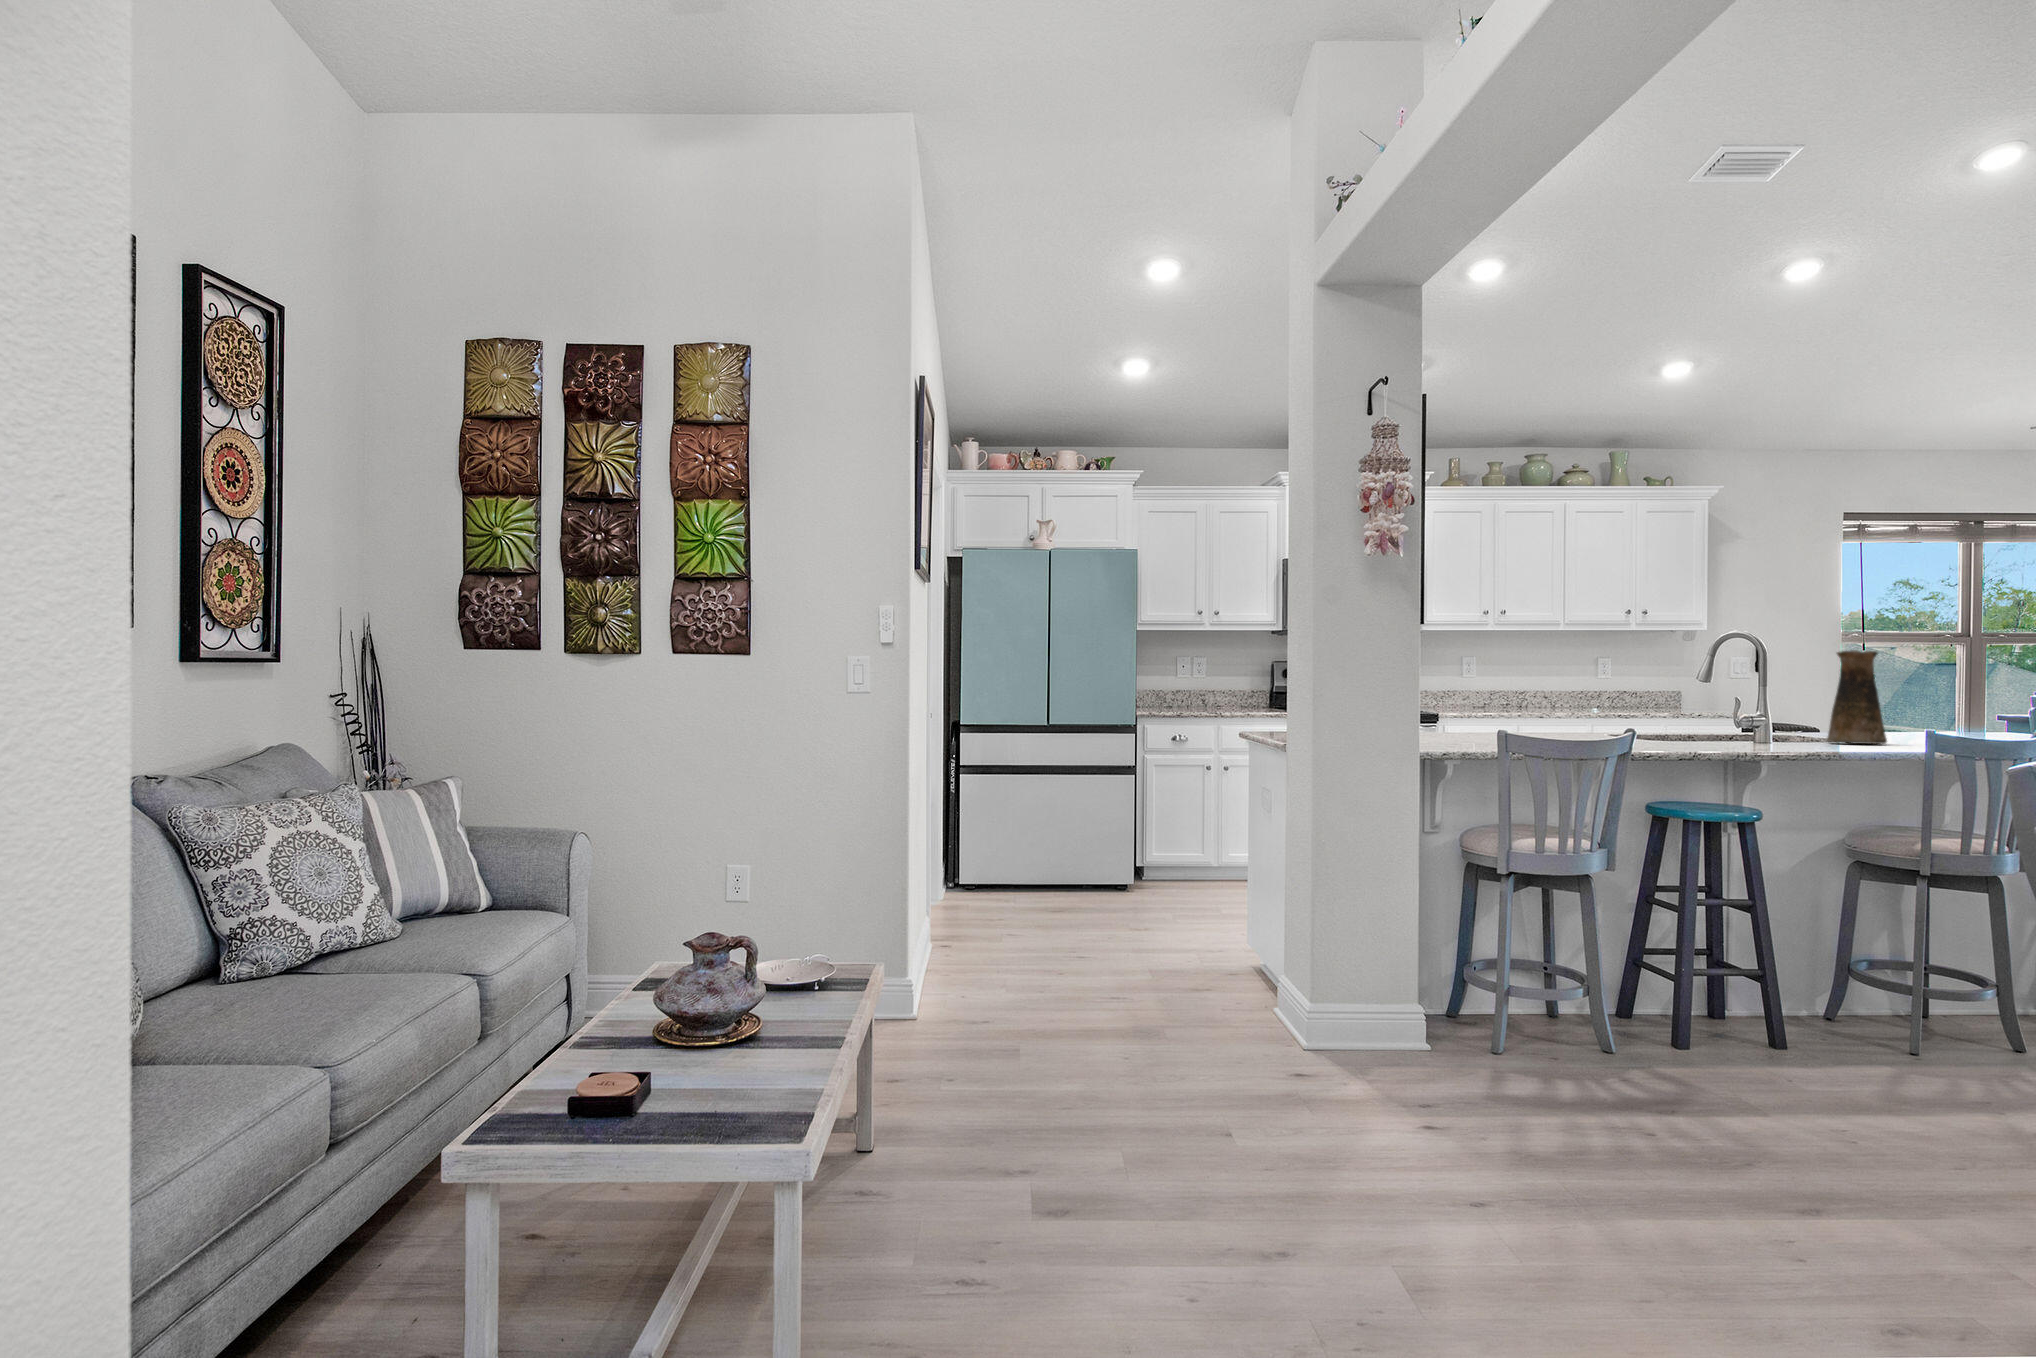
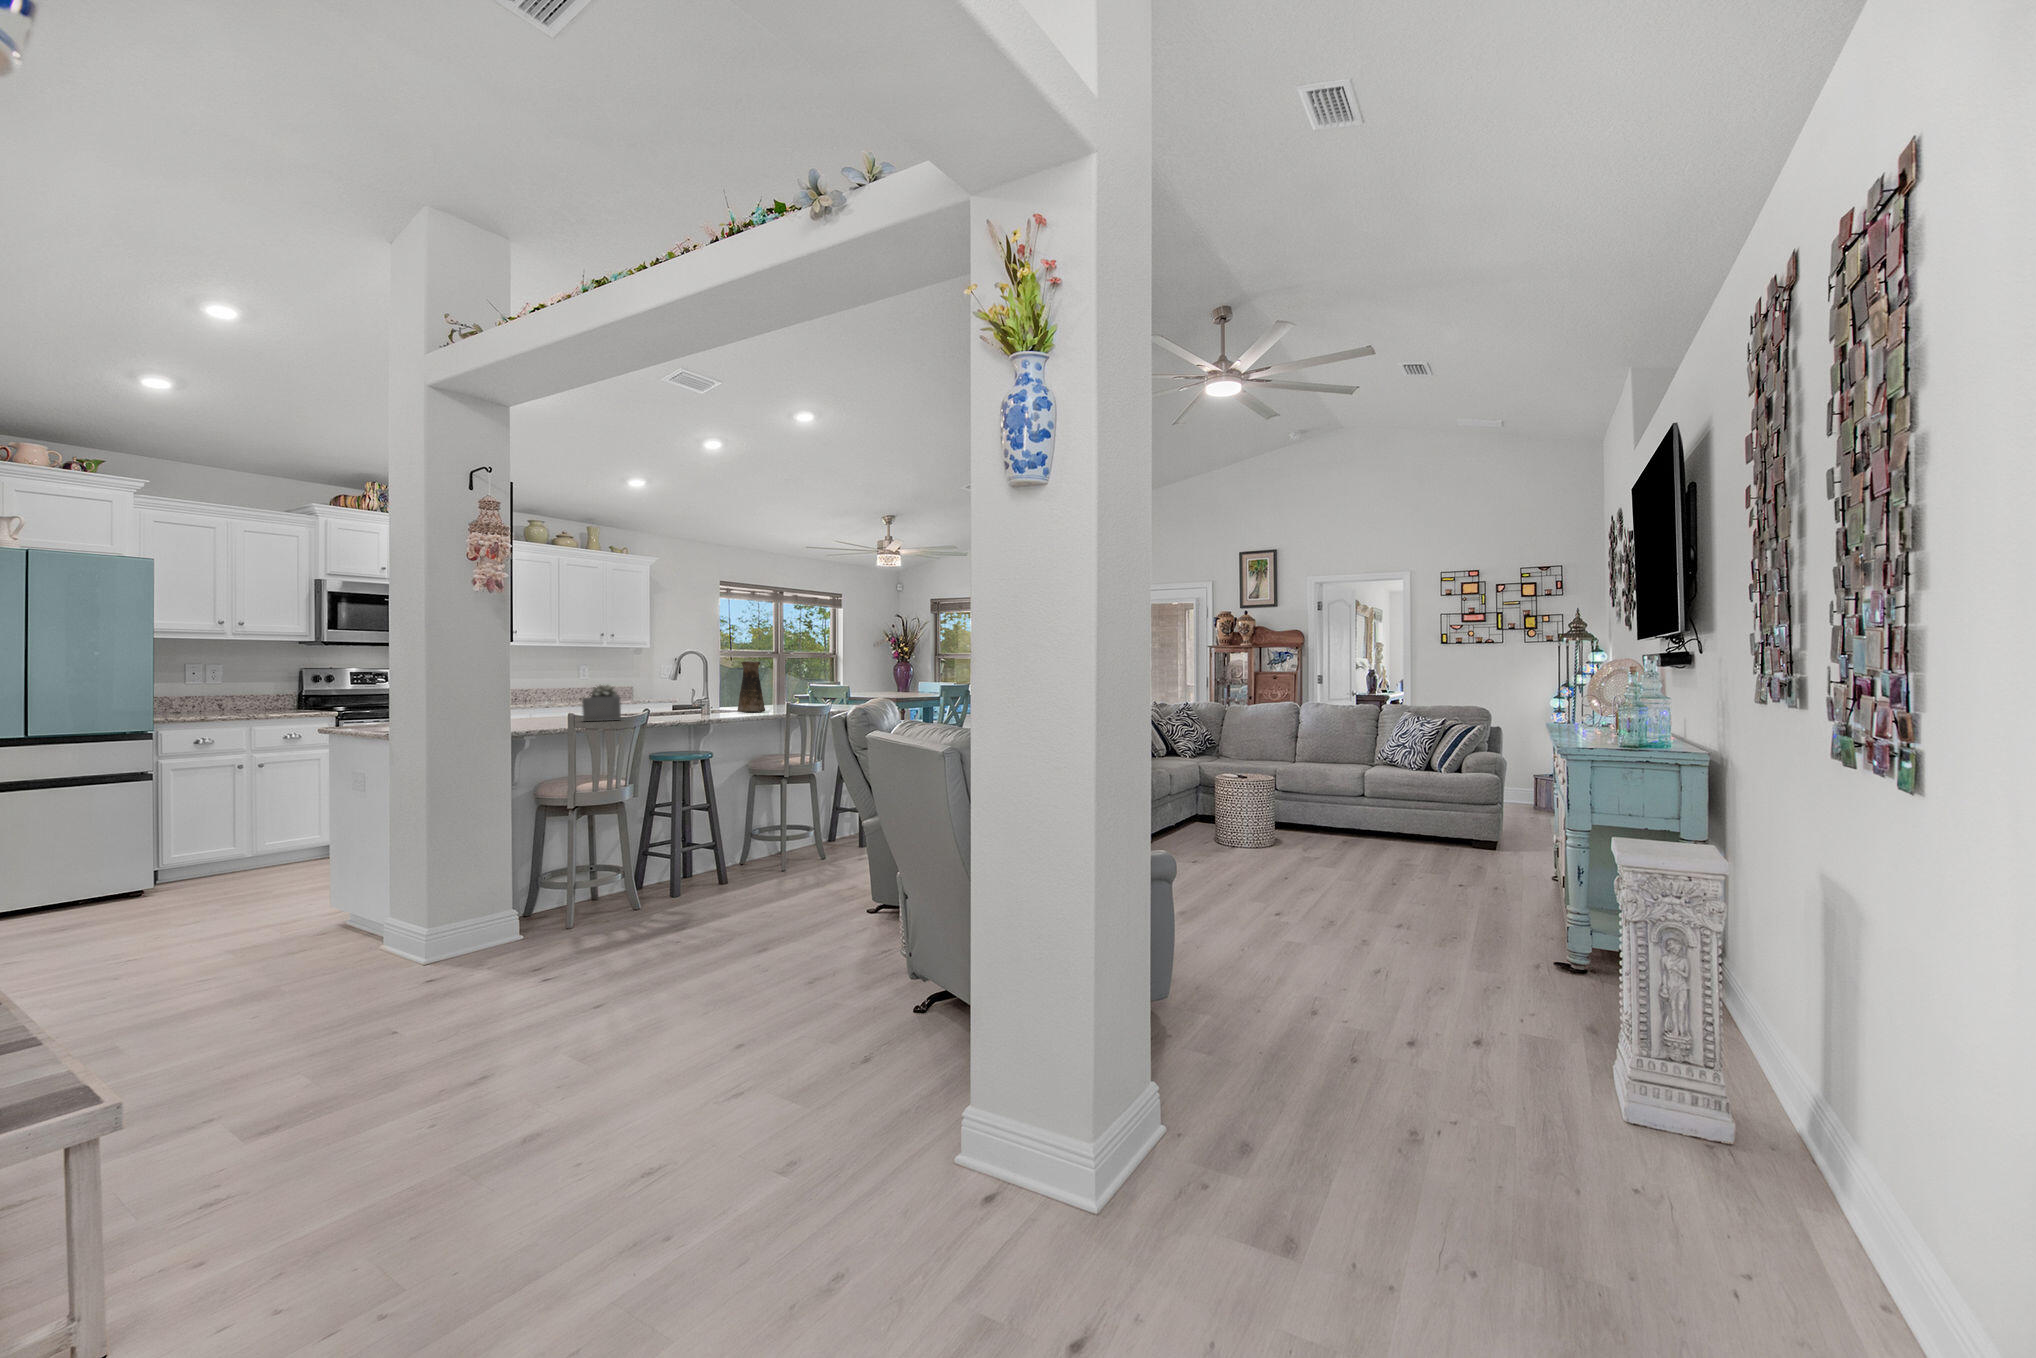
succulent plant: none [1535,686,1594,742] -> present [582,685,621,721]

